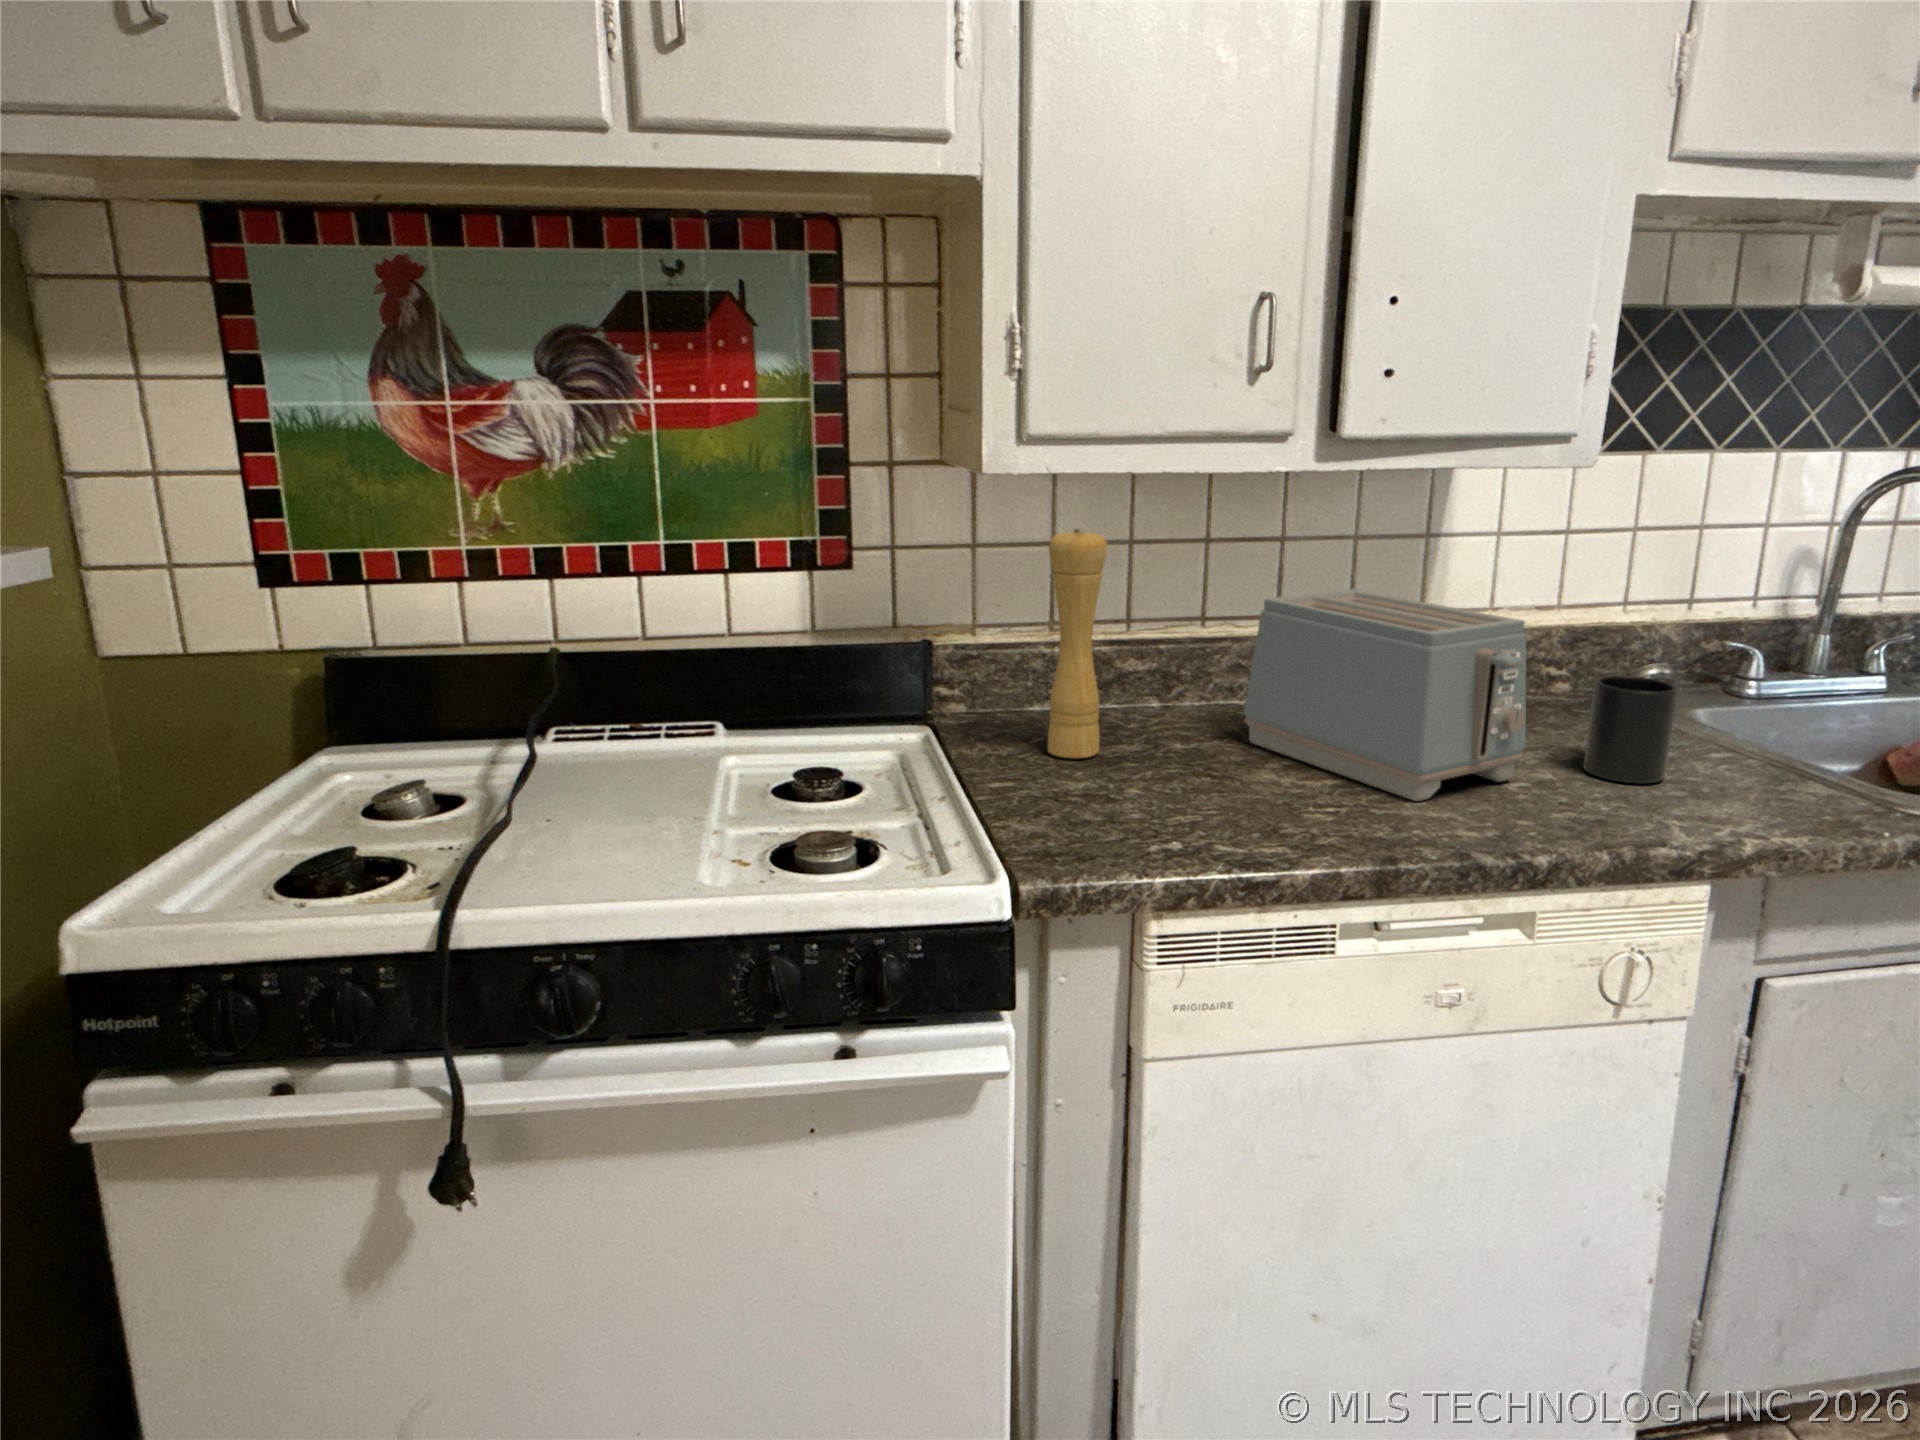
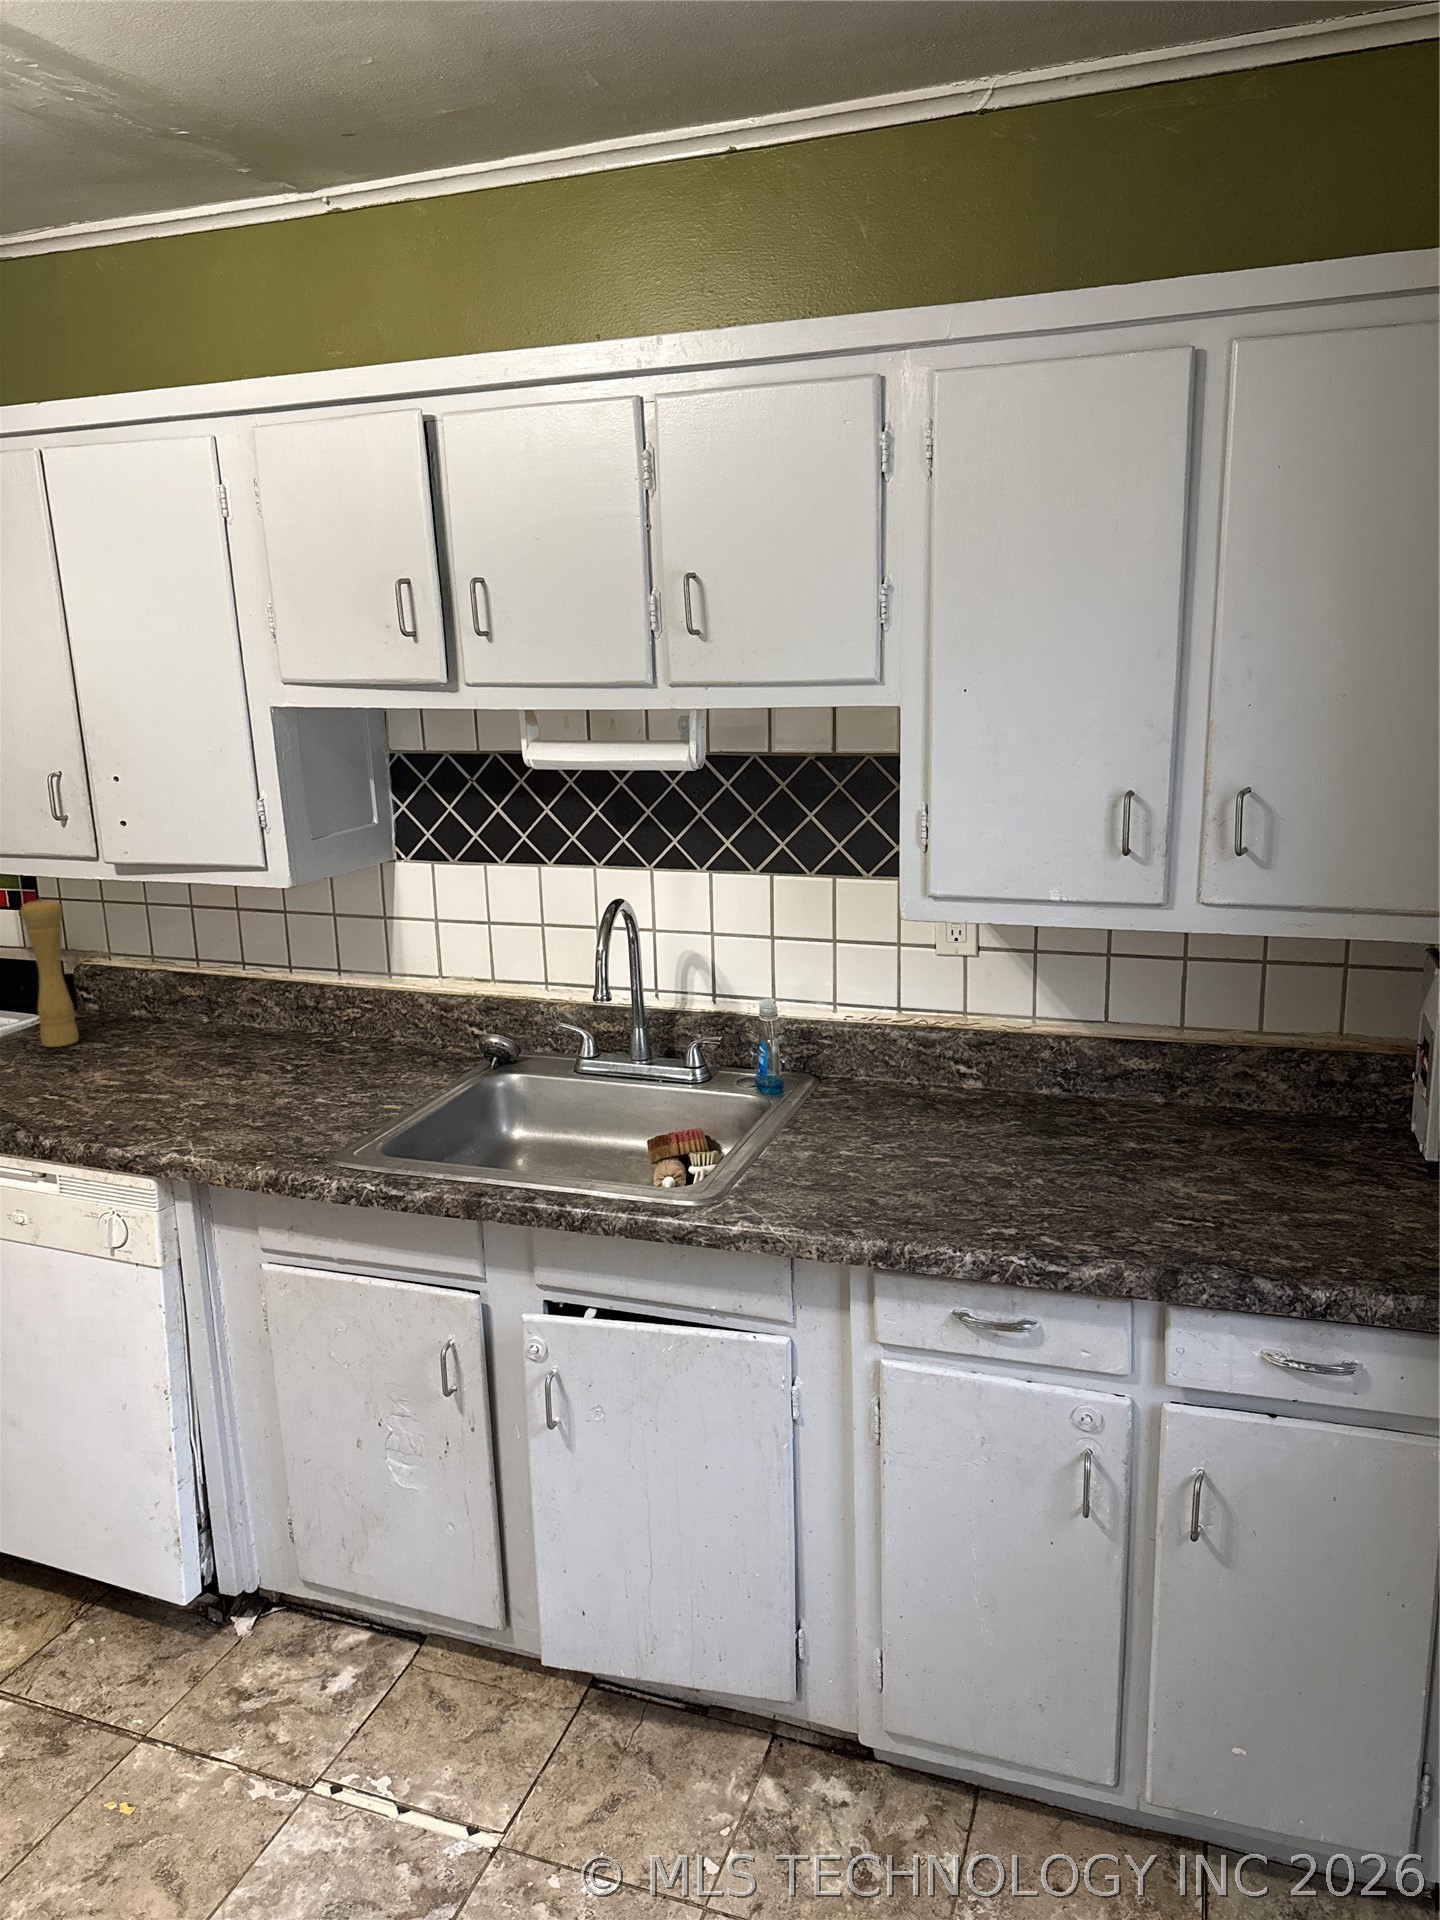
toaster: present [1244,589,1526,801] -> none [89,952,256,1100]
mug: present [1583,676,1678,783] -> none [242,1034,320,1115]

